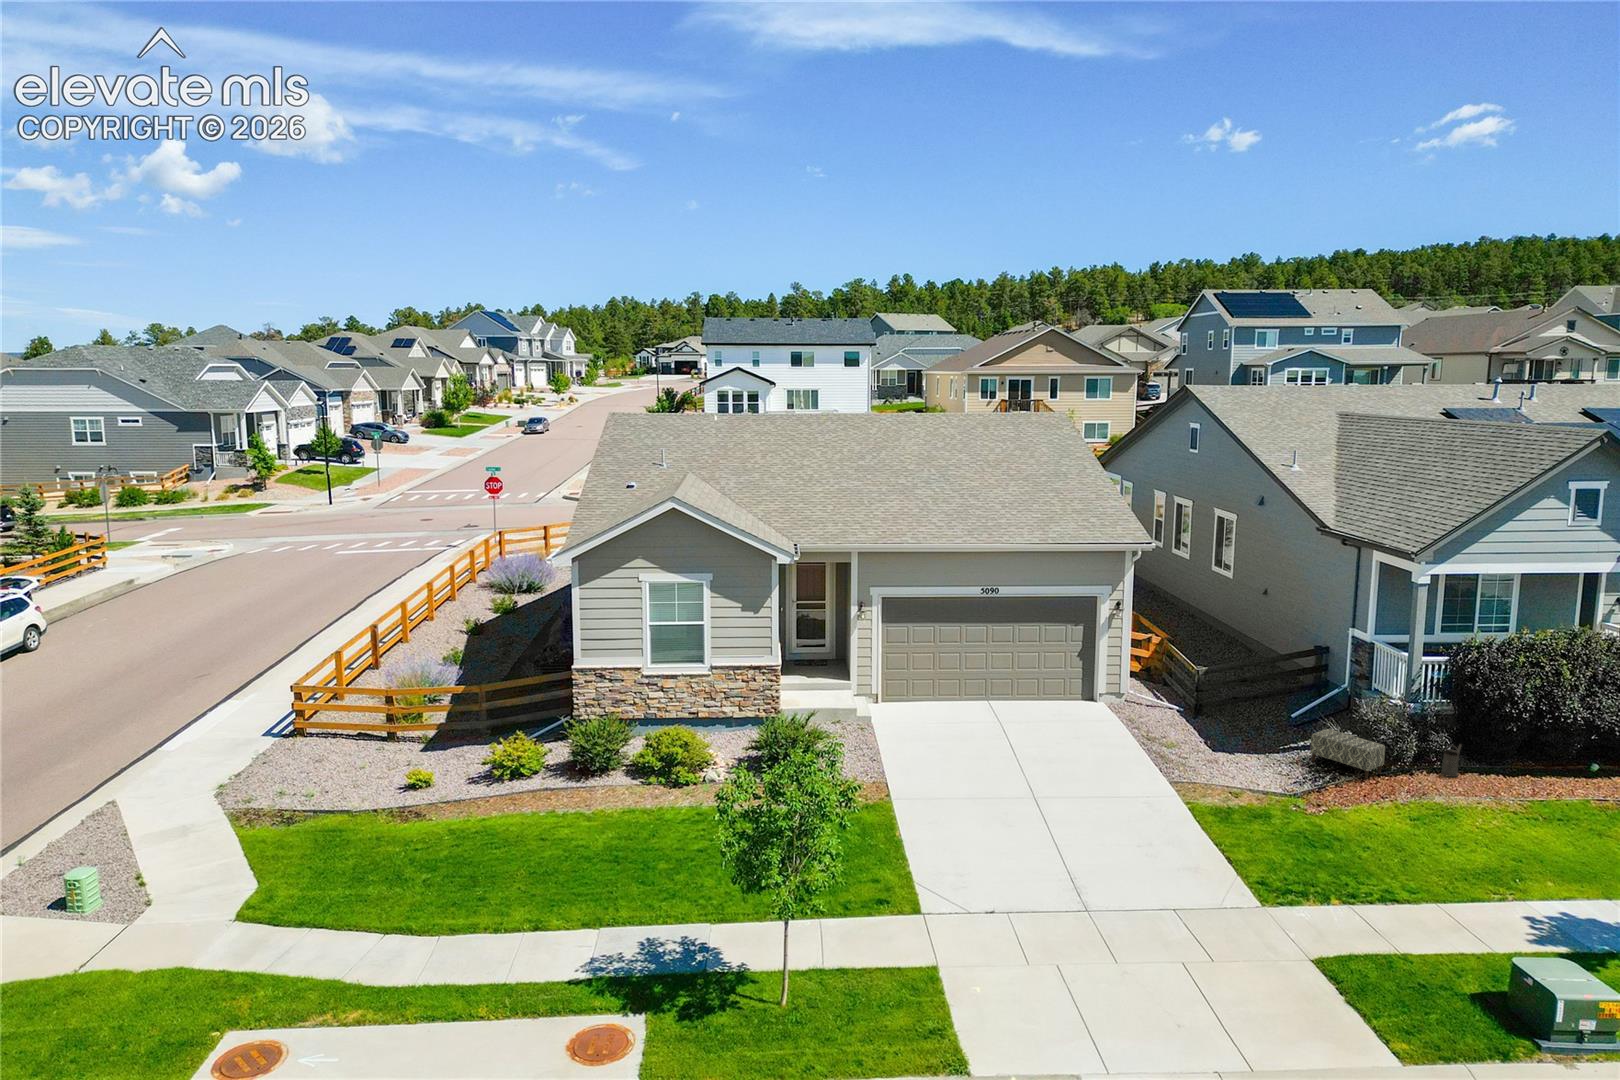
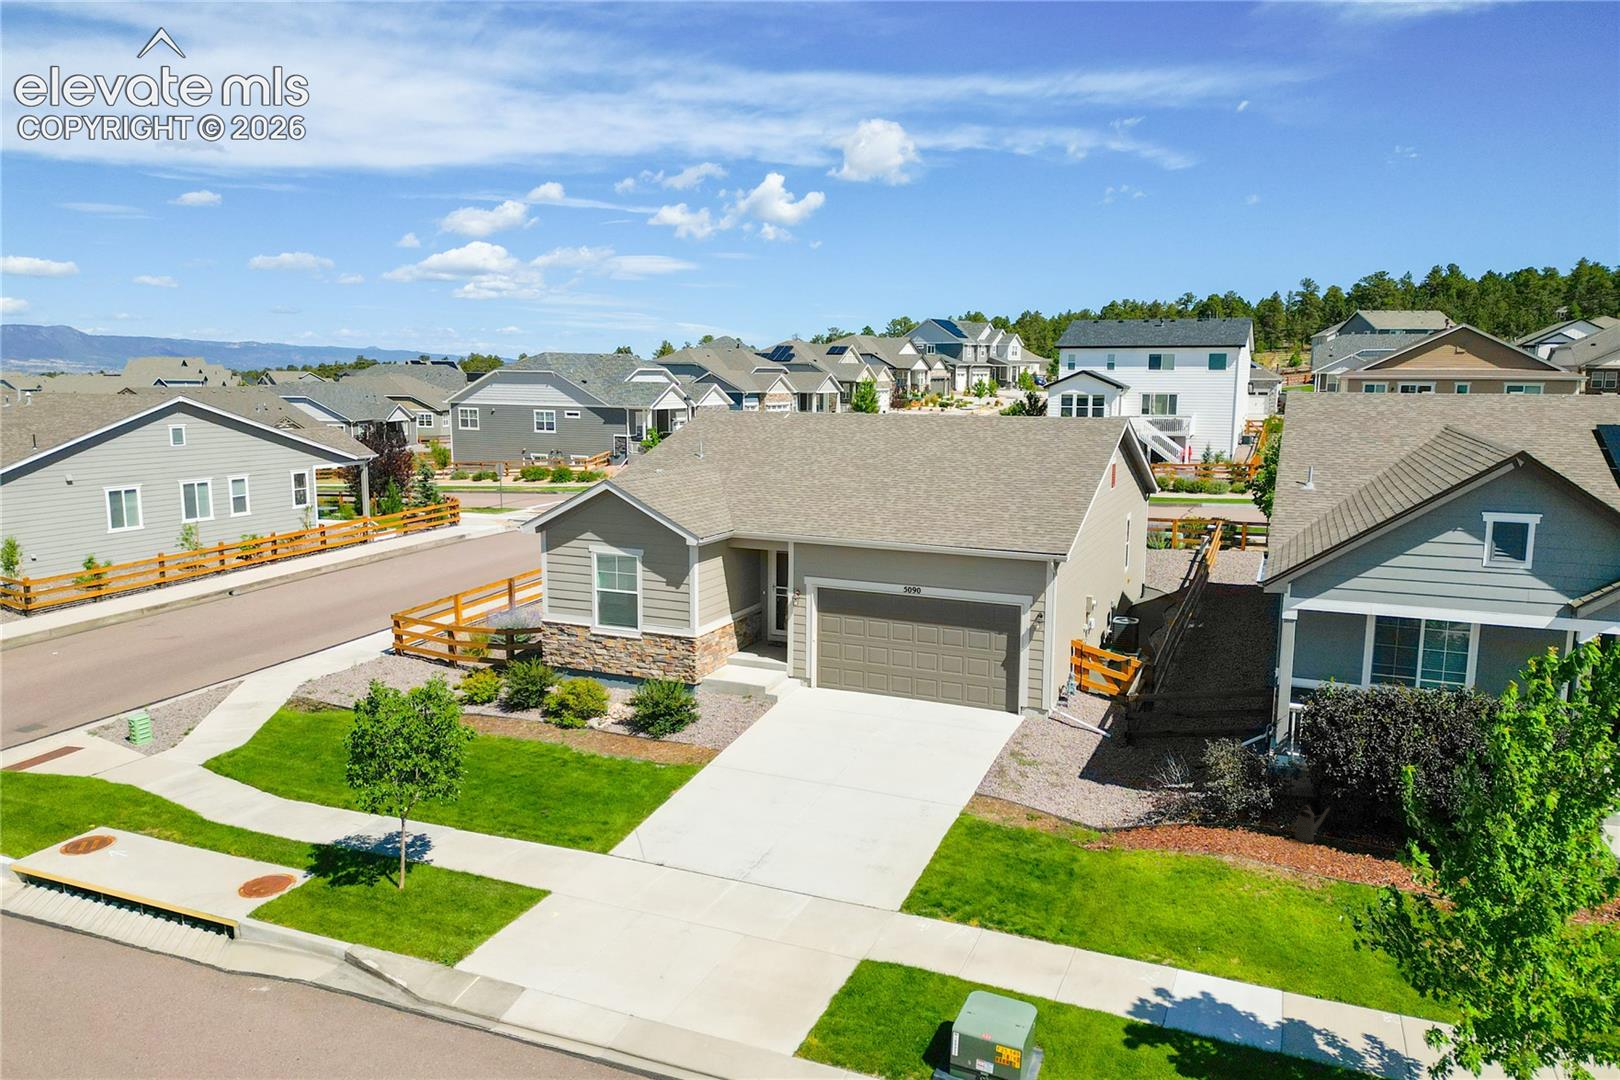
bench: present [1310,729,1385,779] -> none [1161,769,1227,826]

